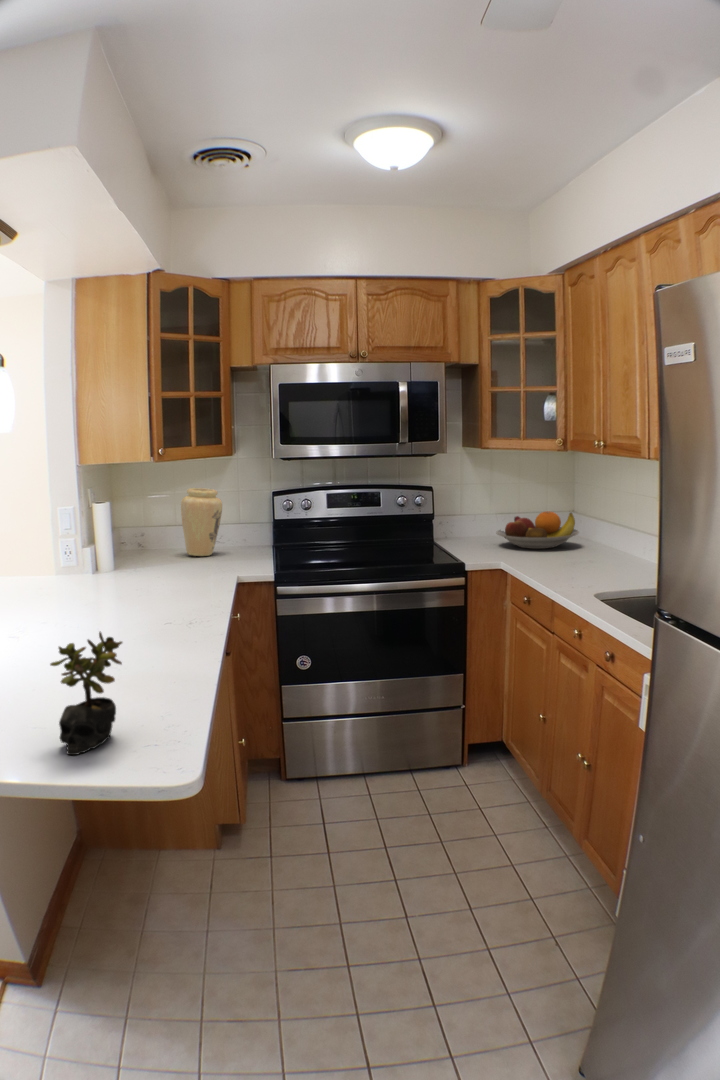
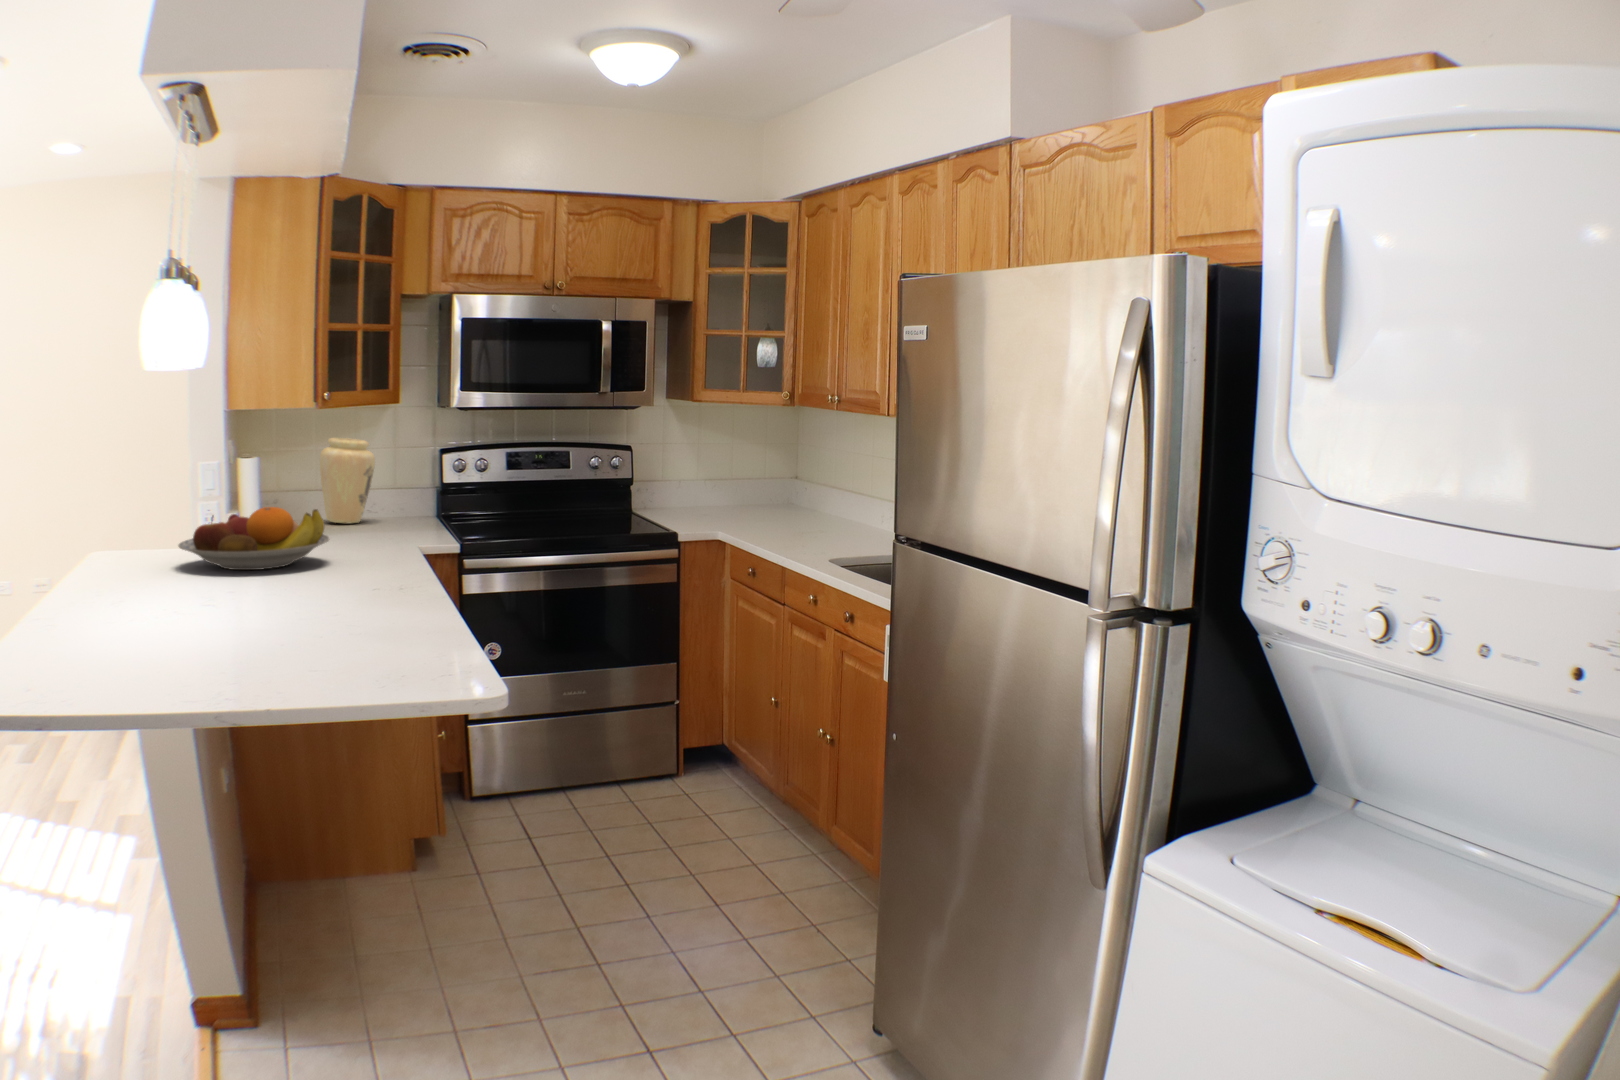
fruit bowl: present [496,511,579,549] -> present [178,507,329,570]
succulent plant: present [50,632,122,755] -> none [343,563,418,683]

